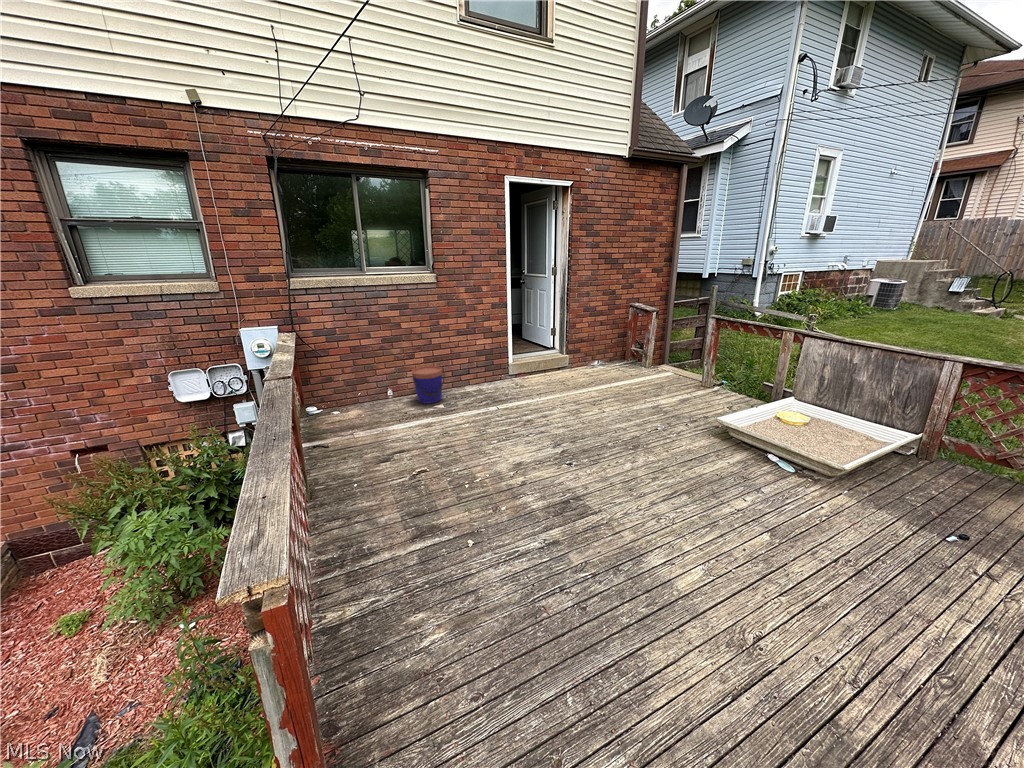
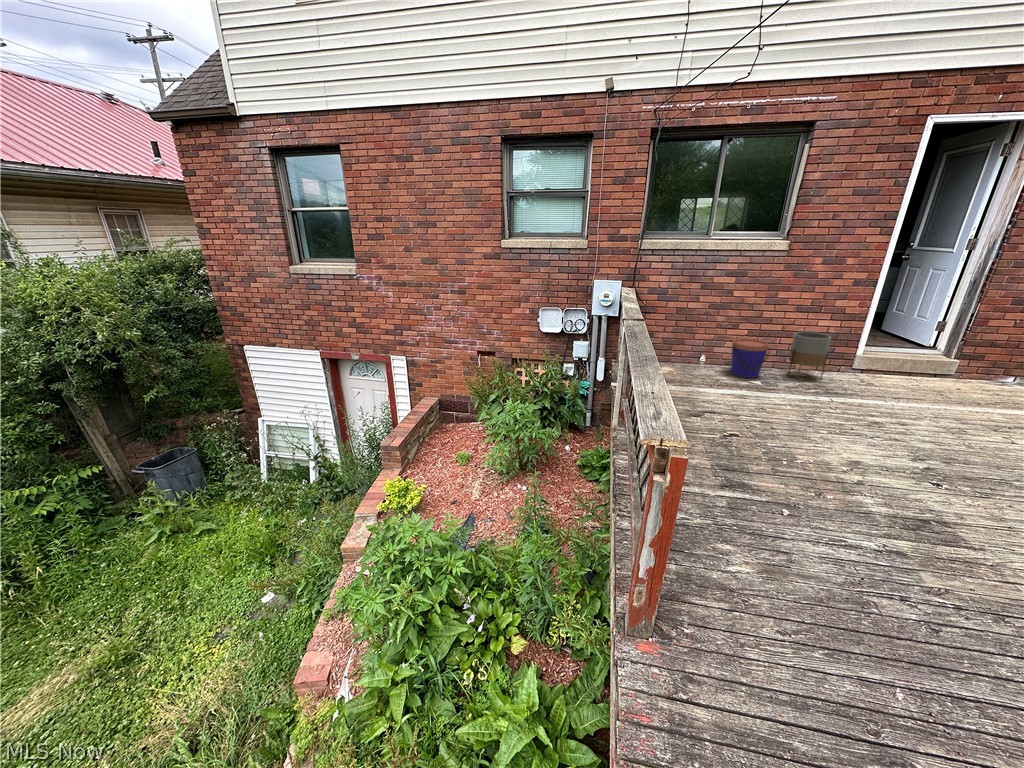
planter: none [460,351,489,394] -> present [788,332,831,378]

